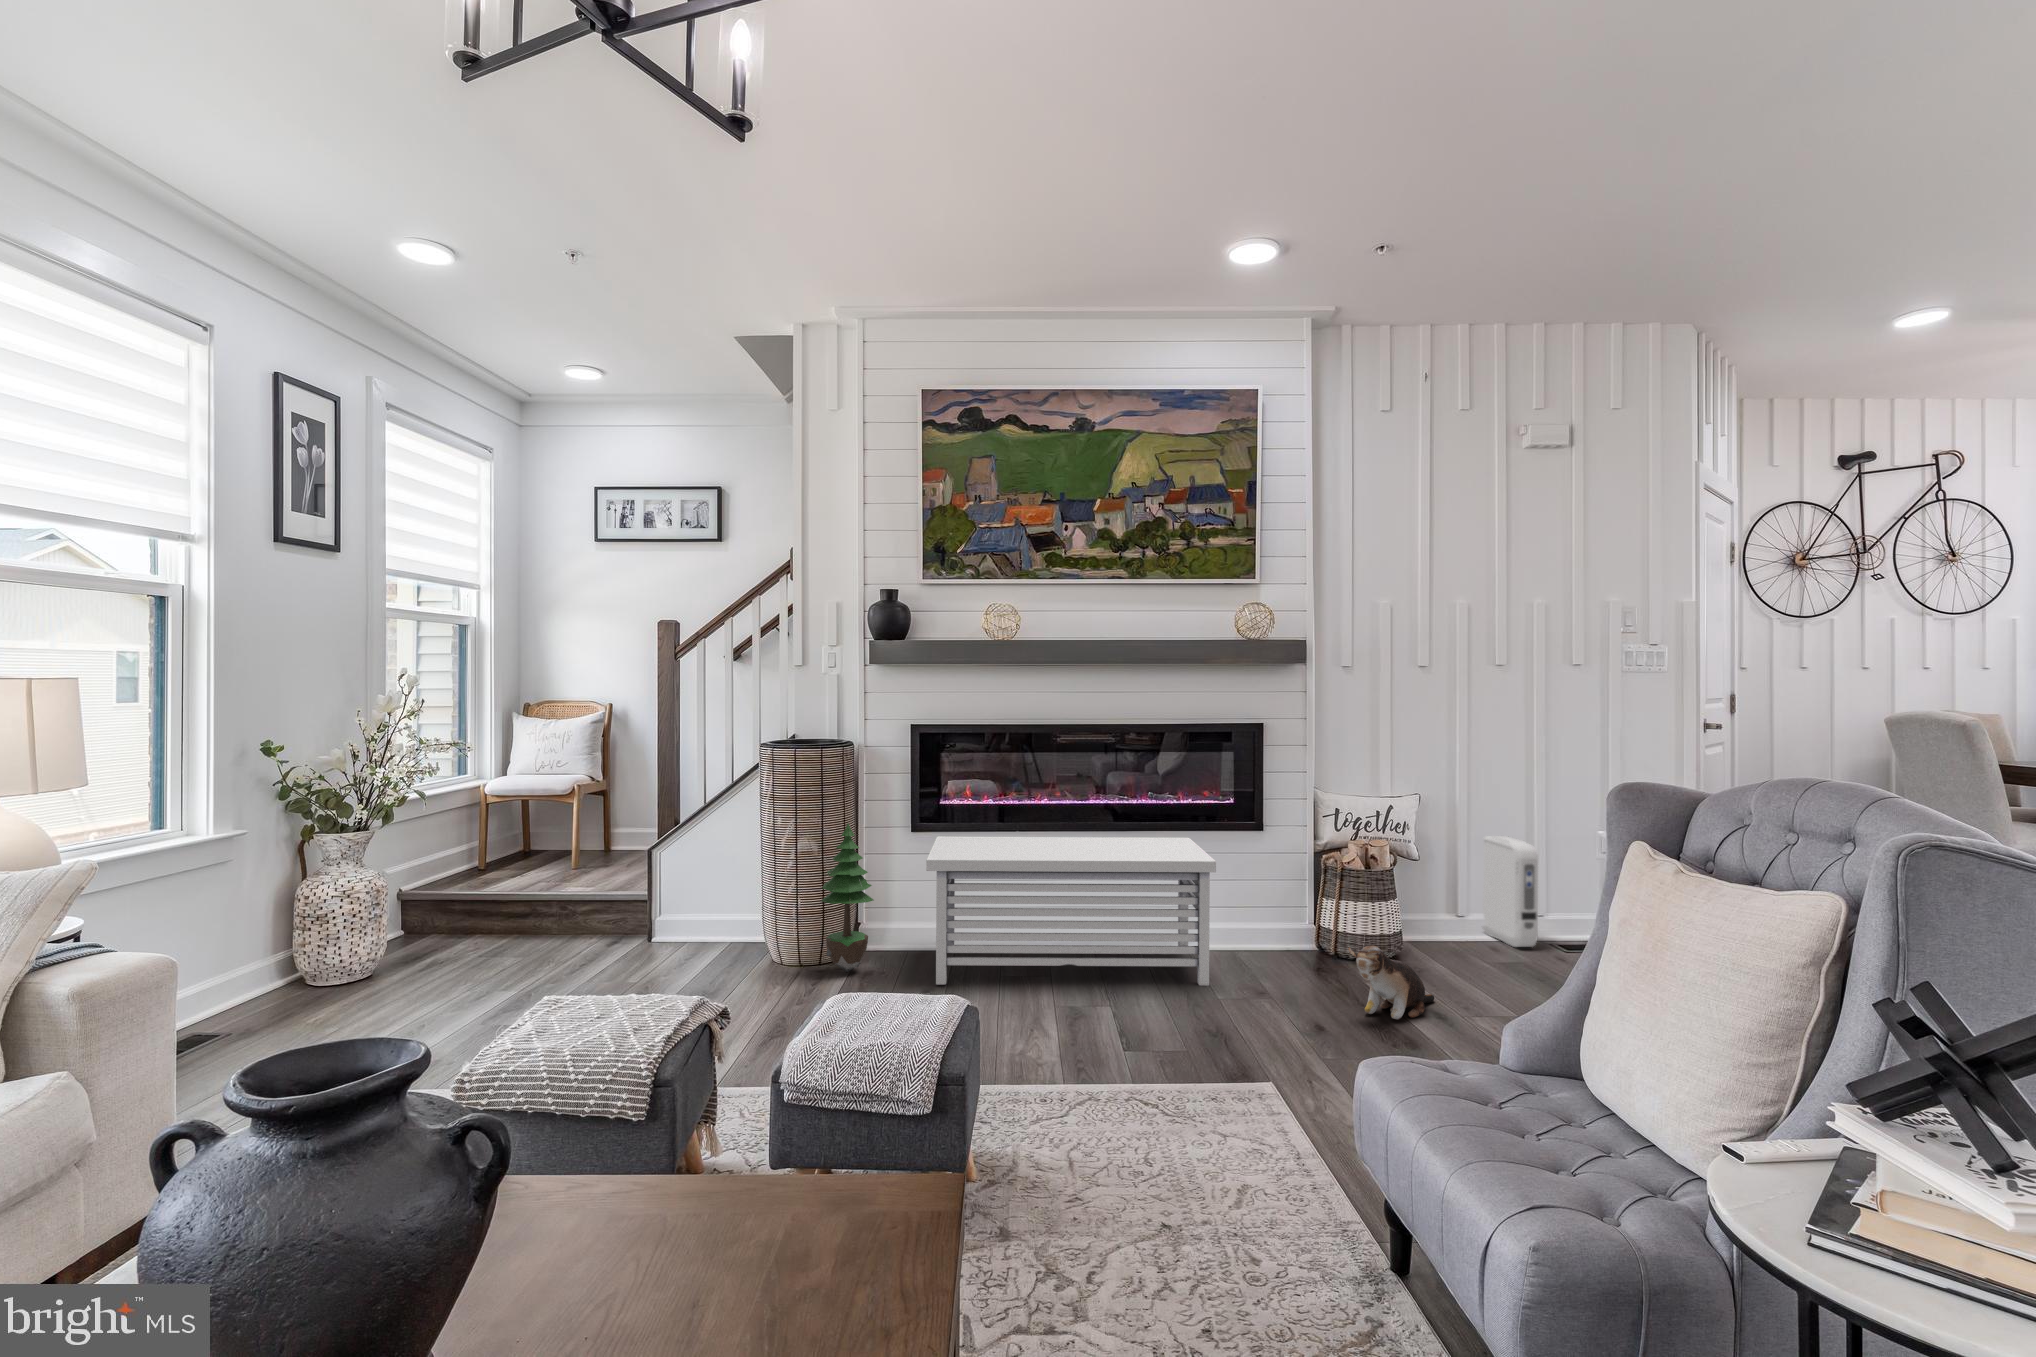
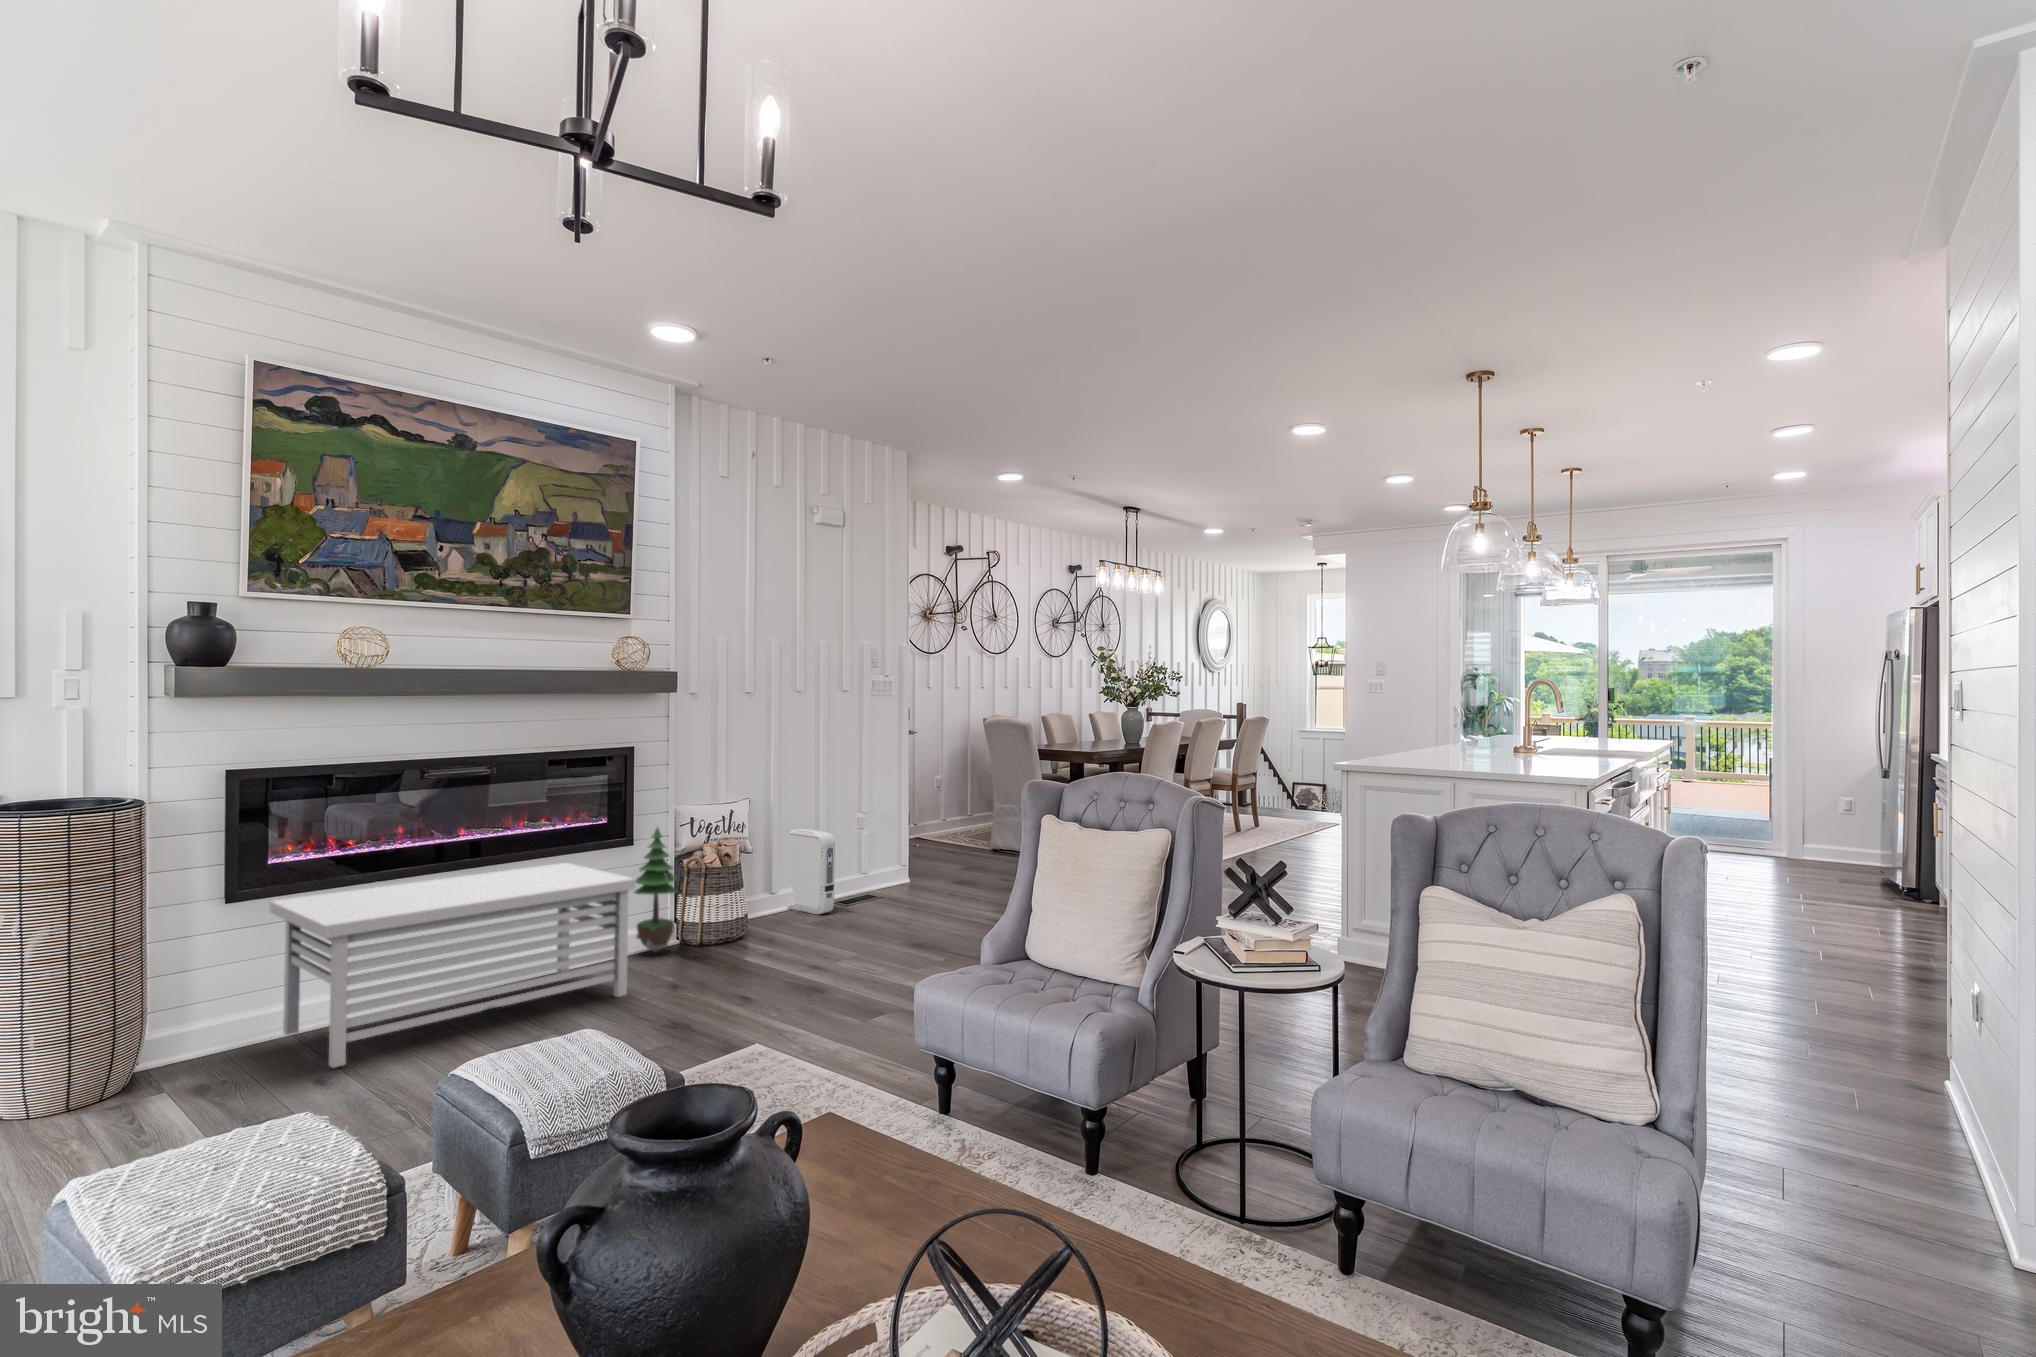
potted tree: present [822,823,874,972] -> present [634,828,677,953]
plush toy: present [1348,946,1434,1019] -> none [767,926,814,983]

